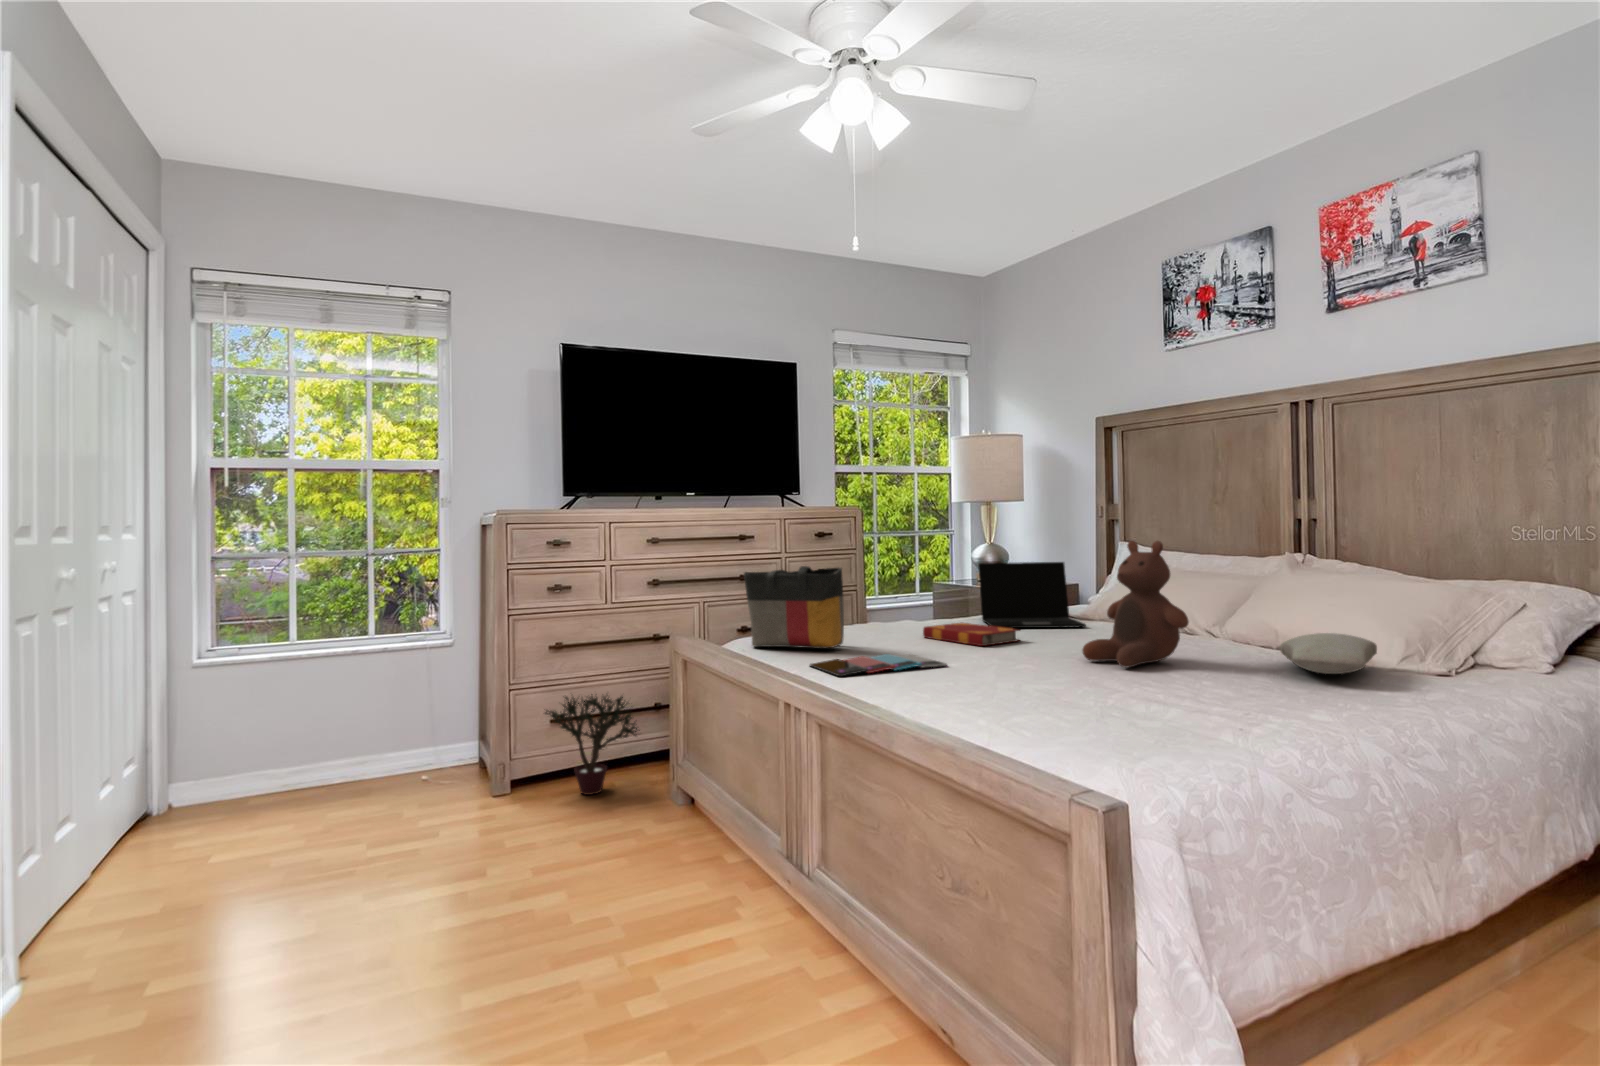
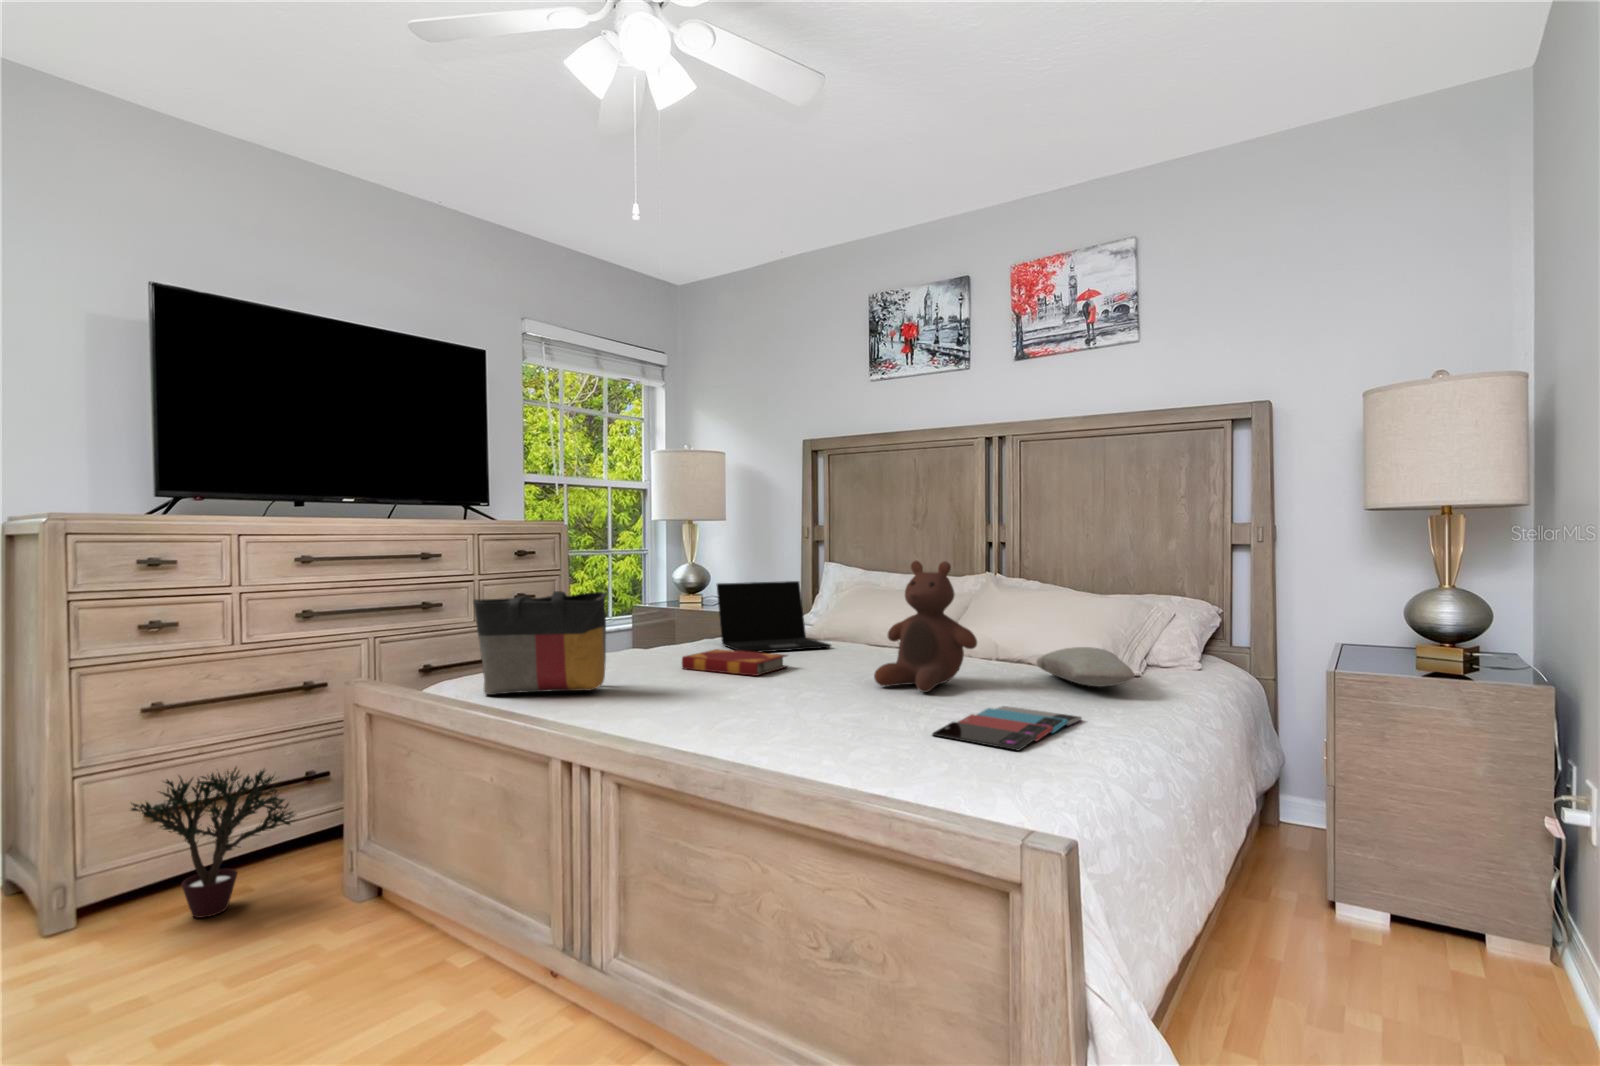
smartphone: present [810,654,947,676] -> present [933,706,1082,750]

